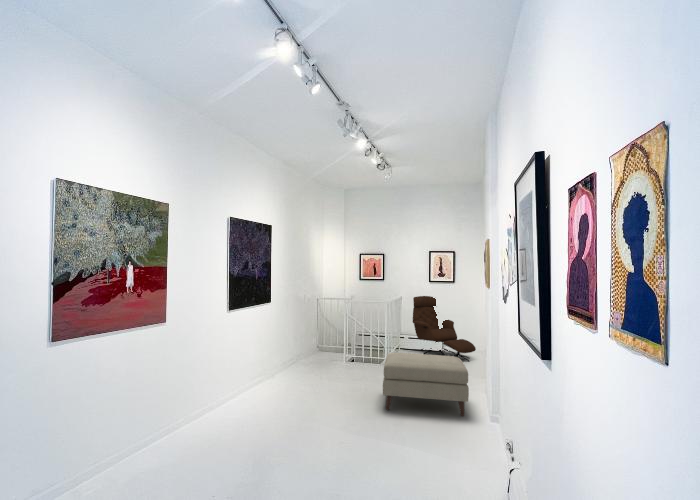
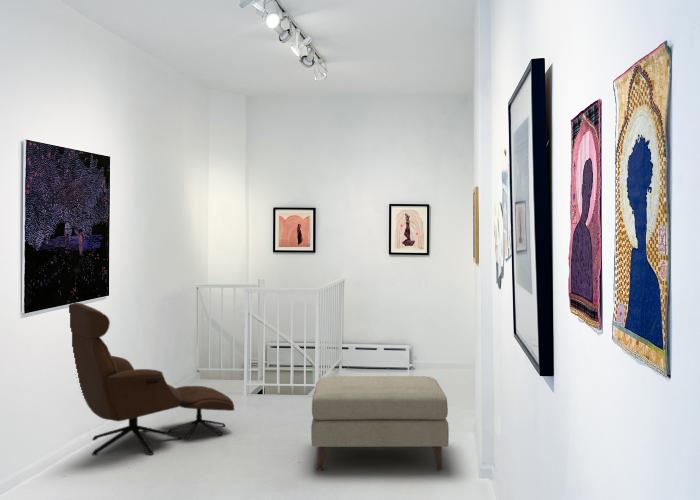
lounge chair: present [413,296,476,362] -> present [69,303,234,455]

